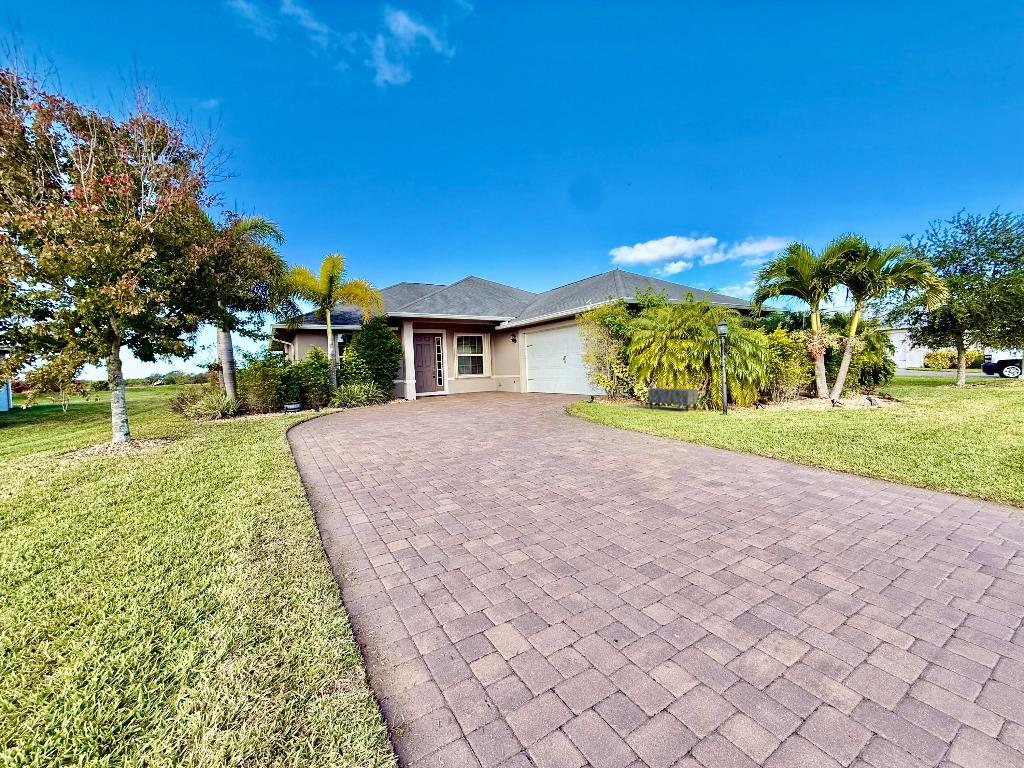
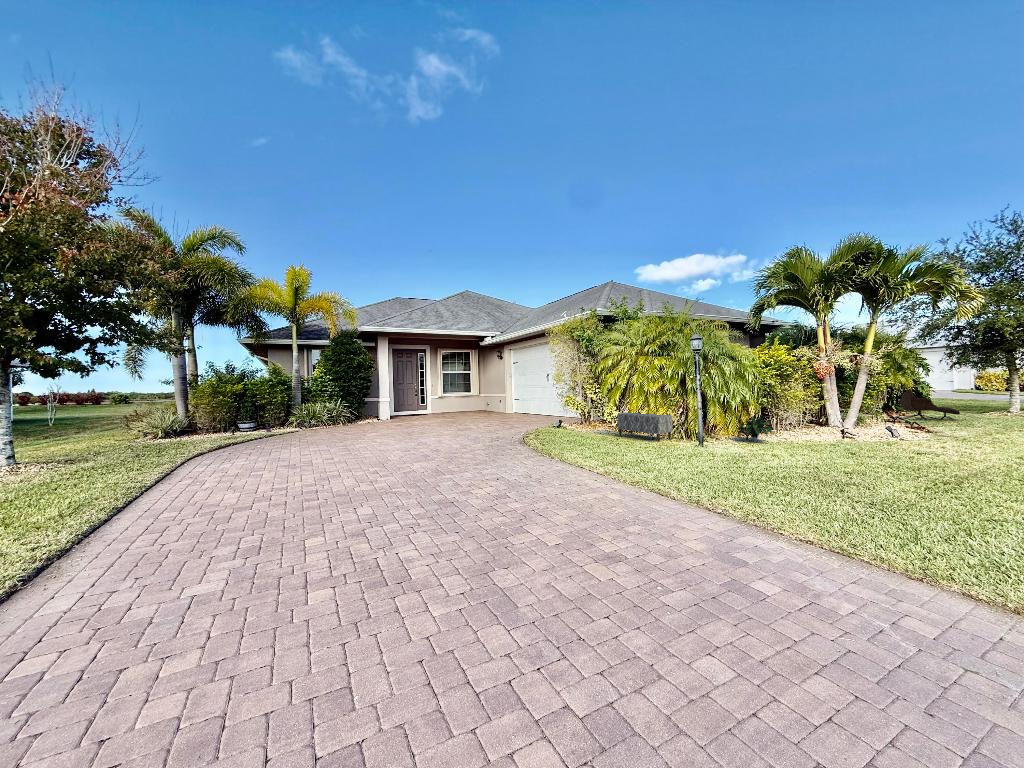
lounge chair: none [870,360,920,392] -> present [900,387,960,420]
potted plant: none [751,388,784,410] -> present [738,416,772,442]

